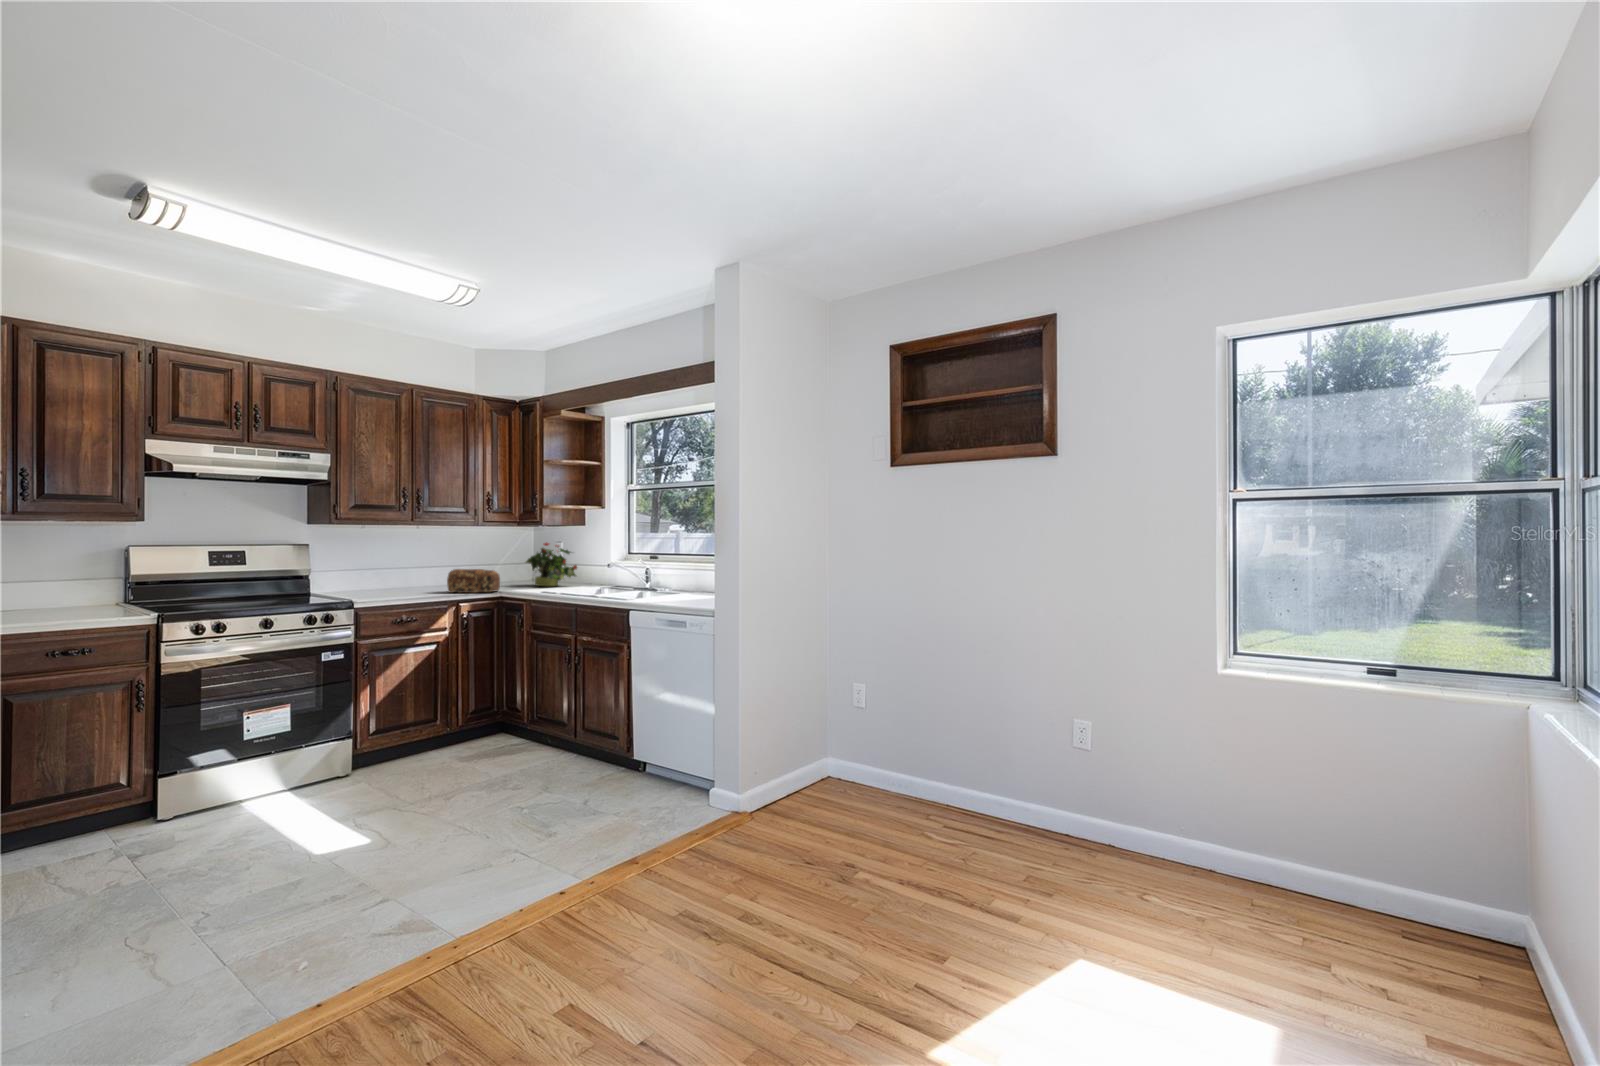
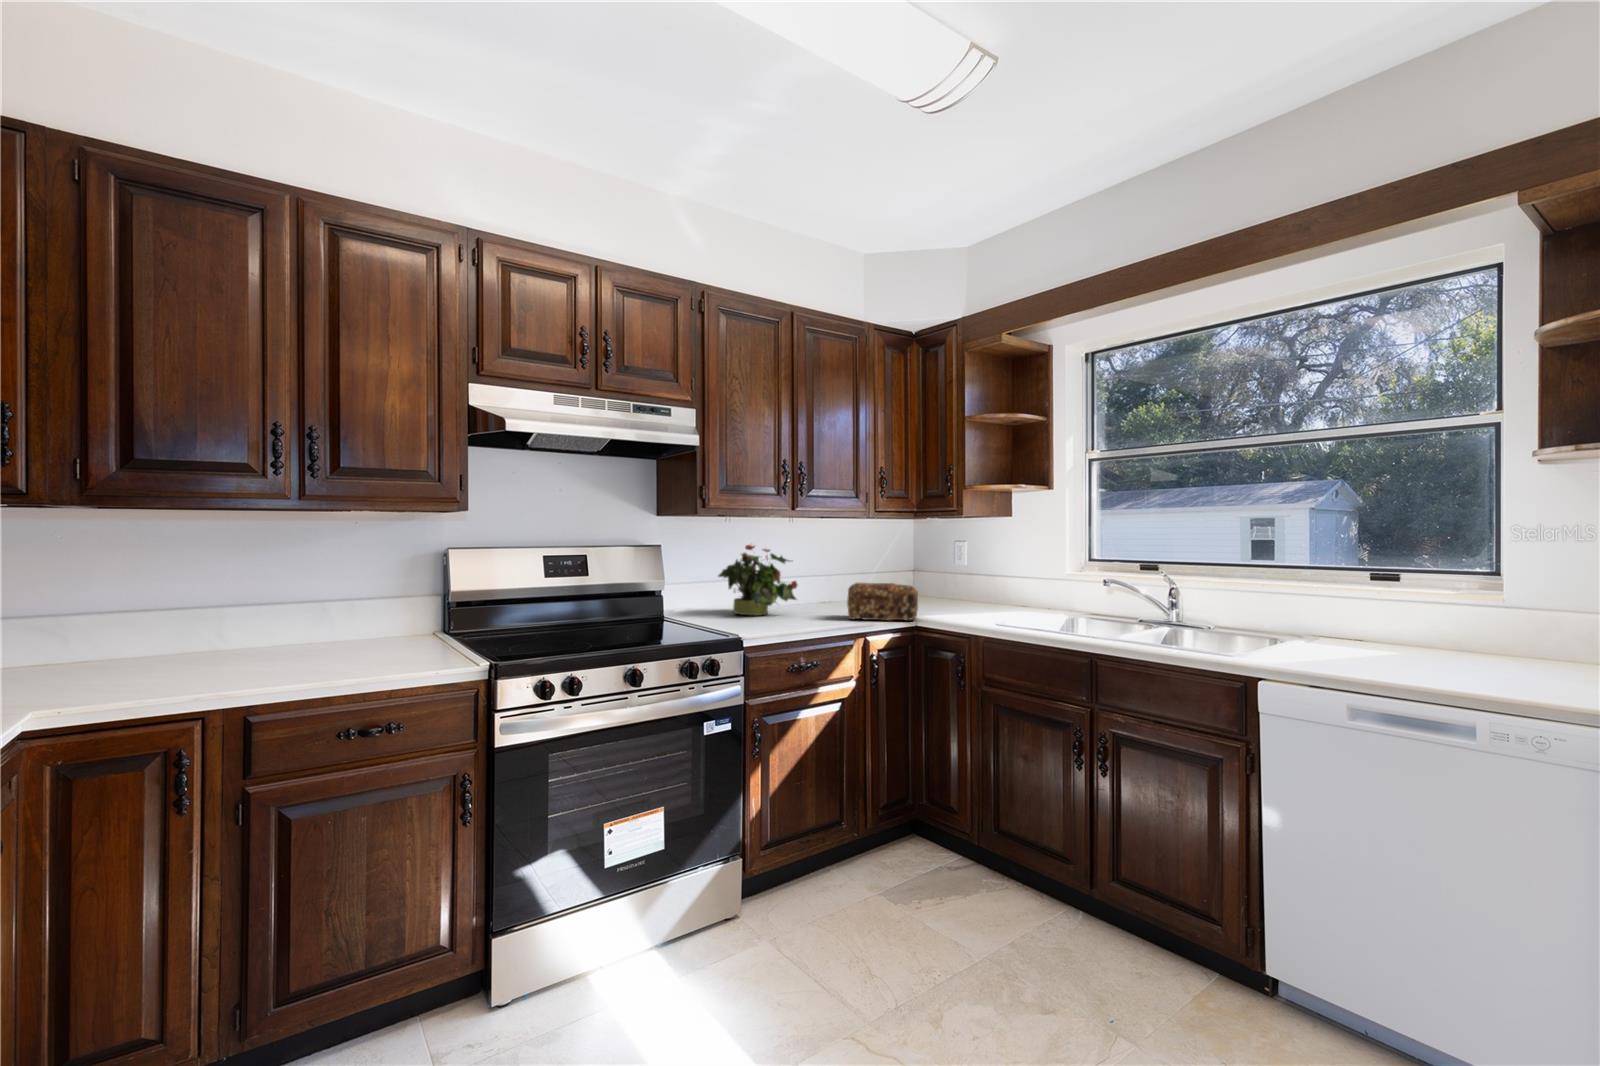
potted plant: present [526,542,577,587] -> present [718,545,798,615]

